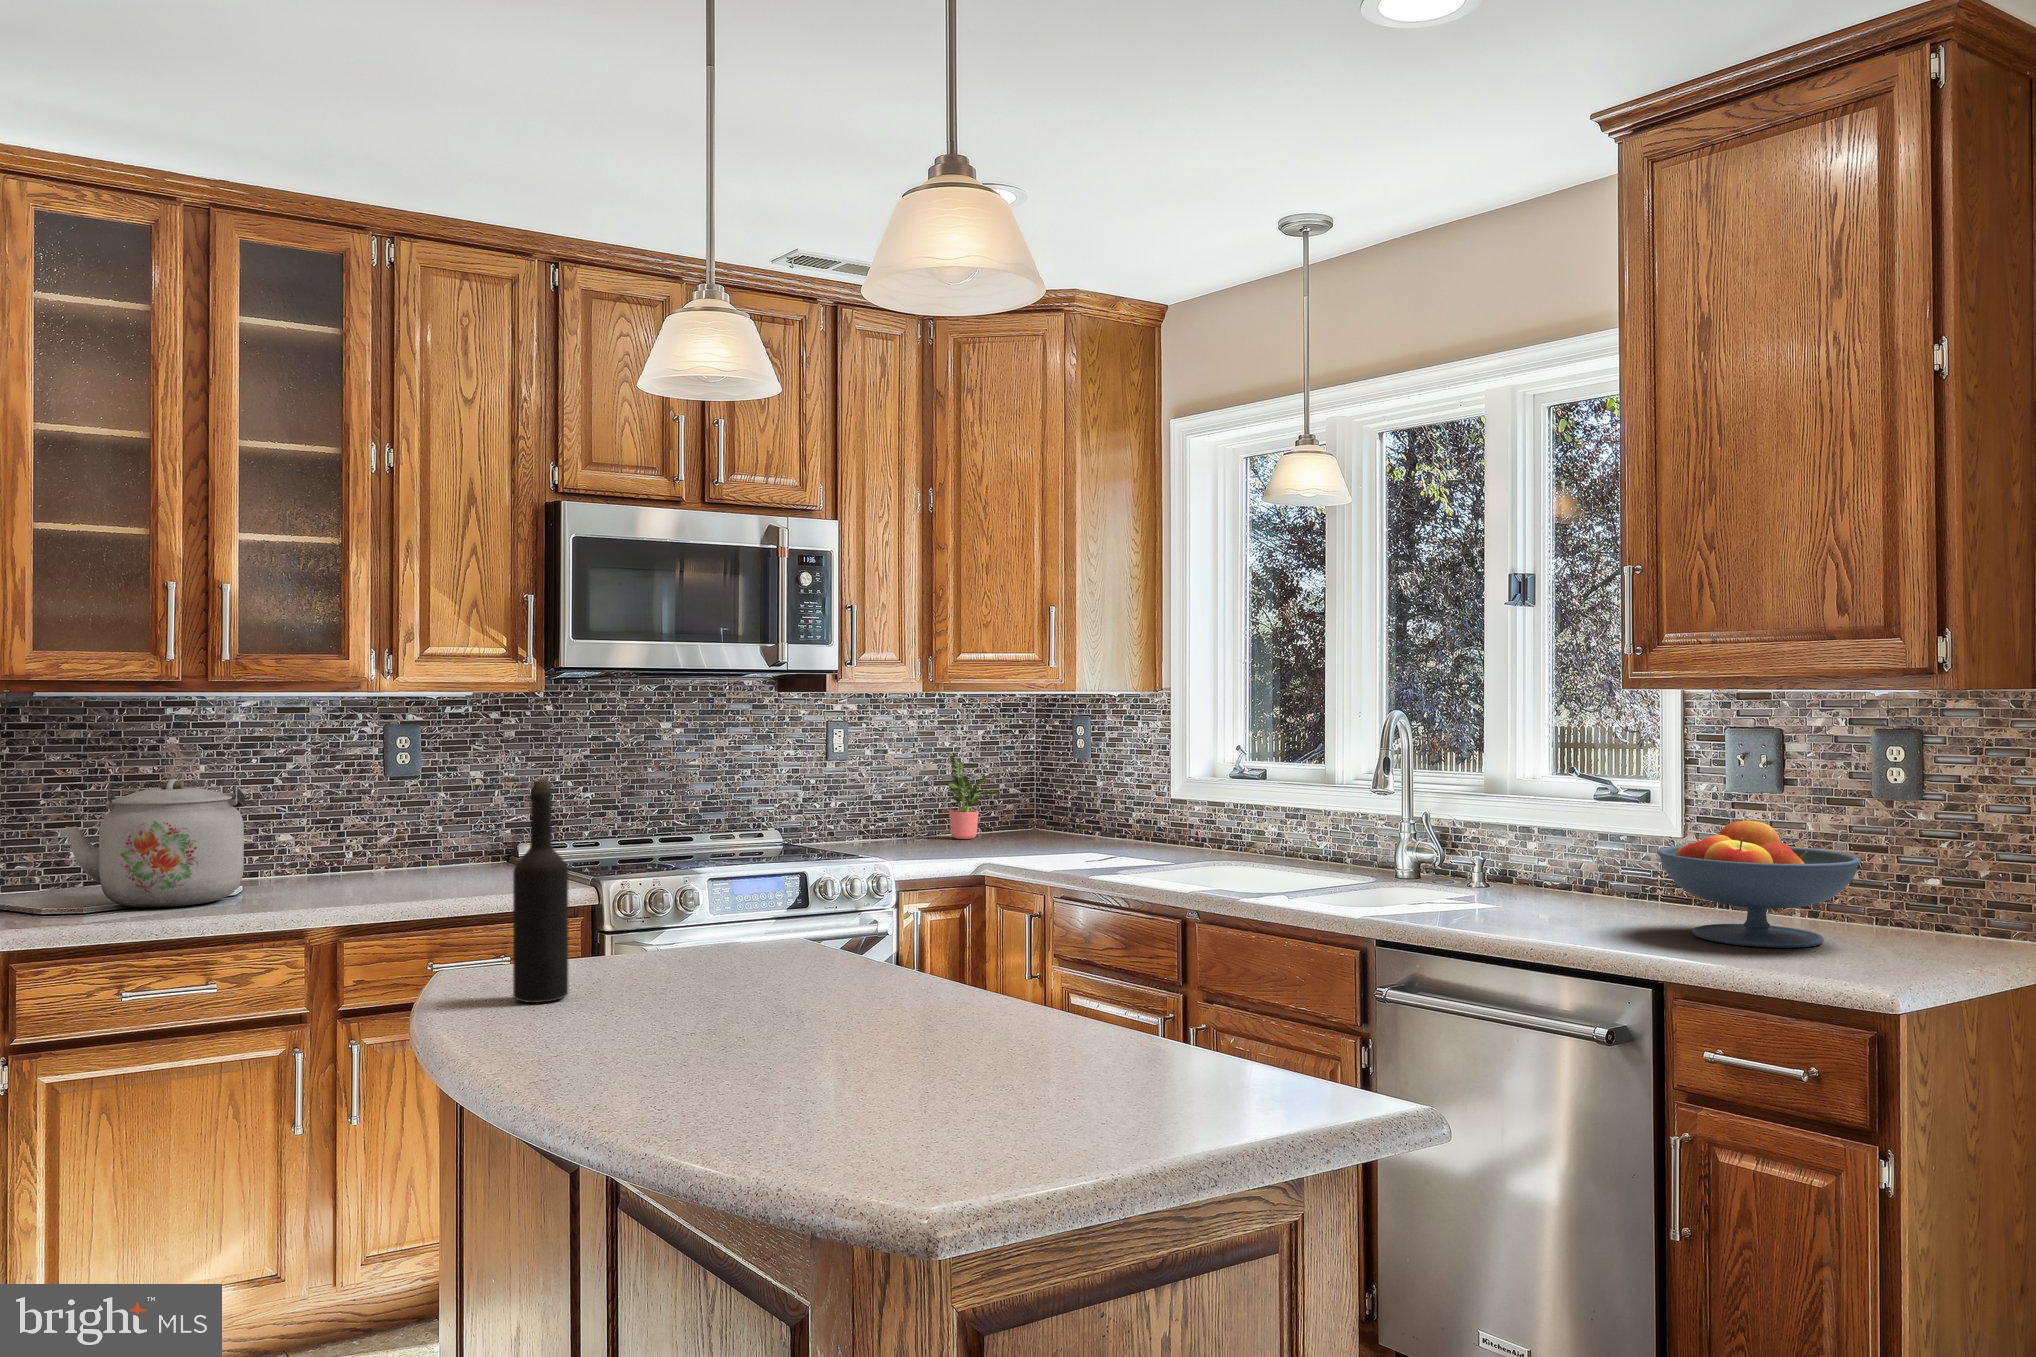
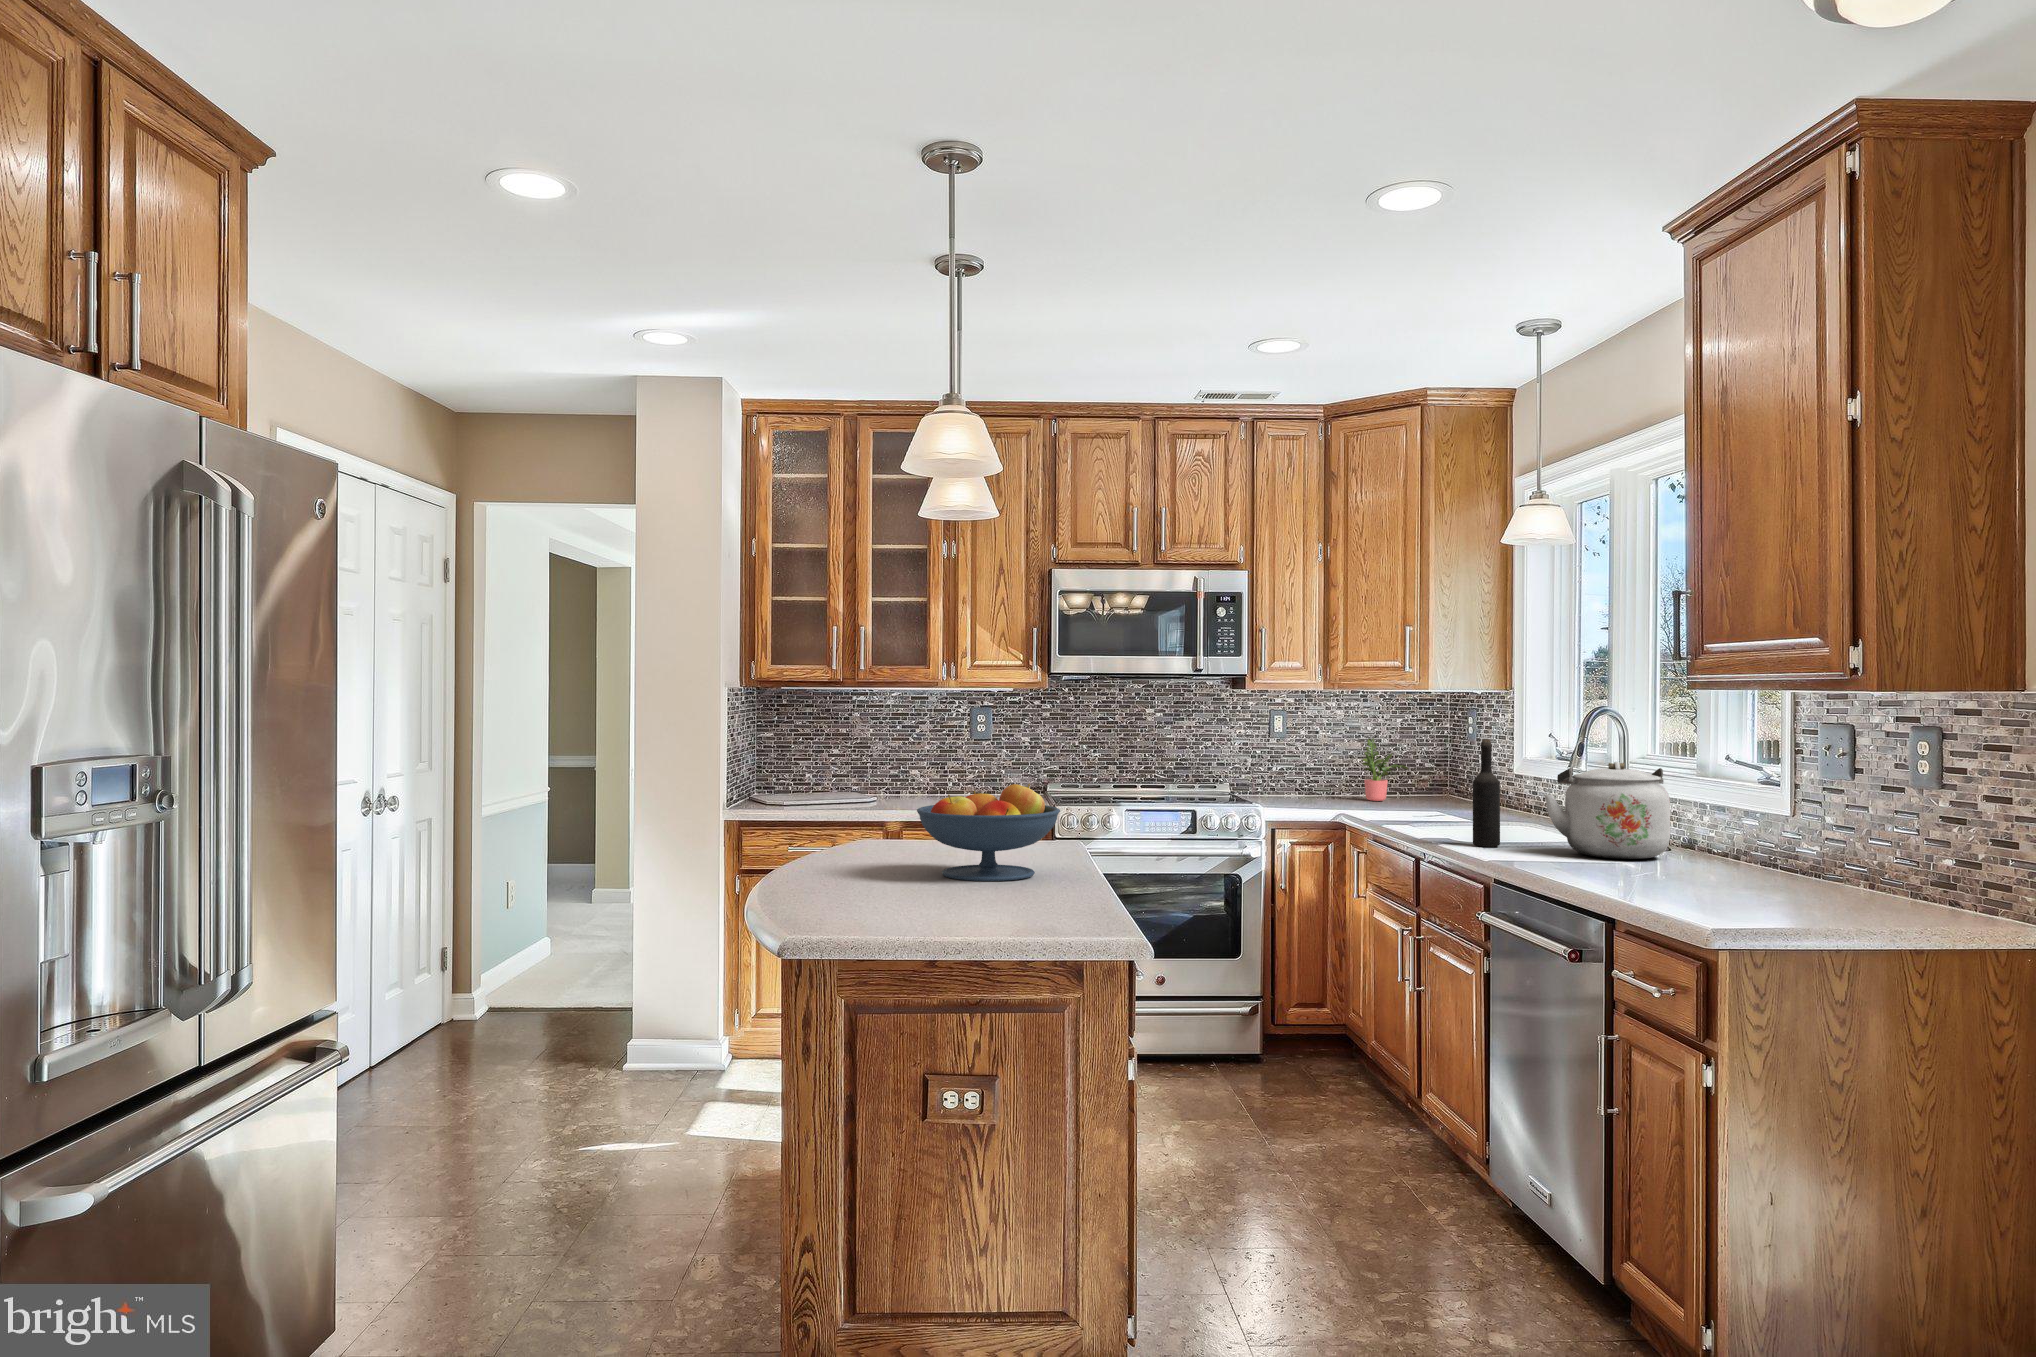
kettle: present [66,779,245,907] -> present [1544,762,1670,859]
wine bottle: present [513,780,568,1003] -> present [1473,739,1500,847]
fruit bowl: present [1657,819,1861,948] -> present [917,783,1060,881]

